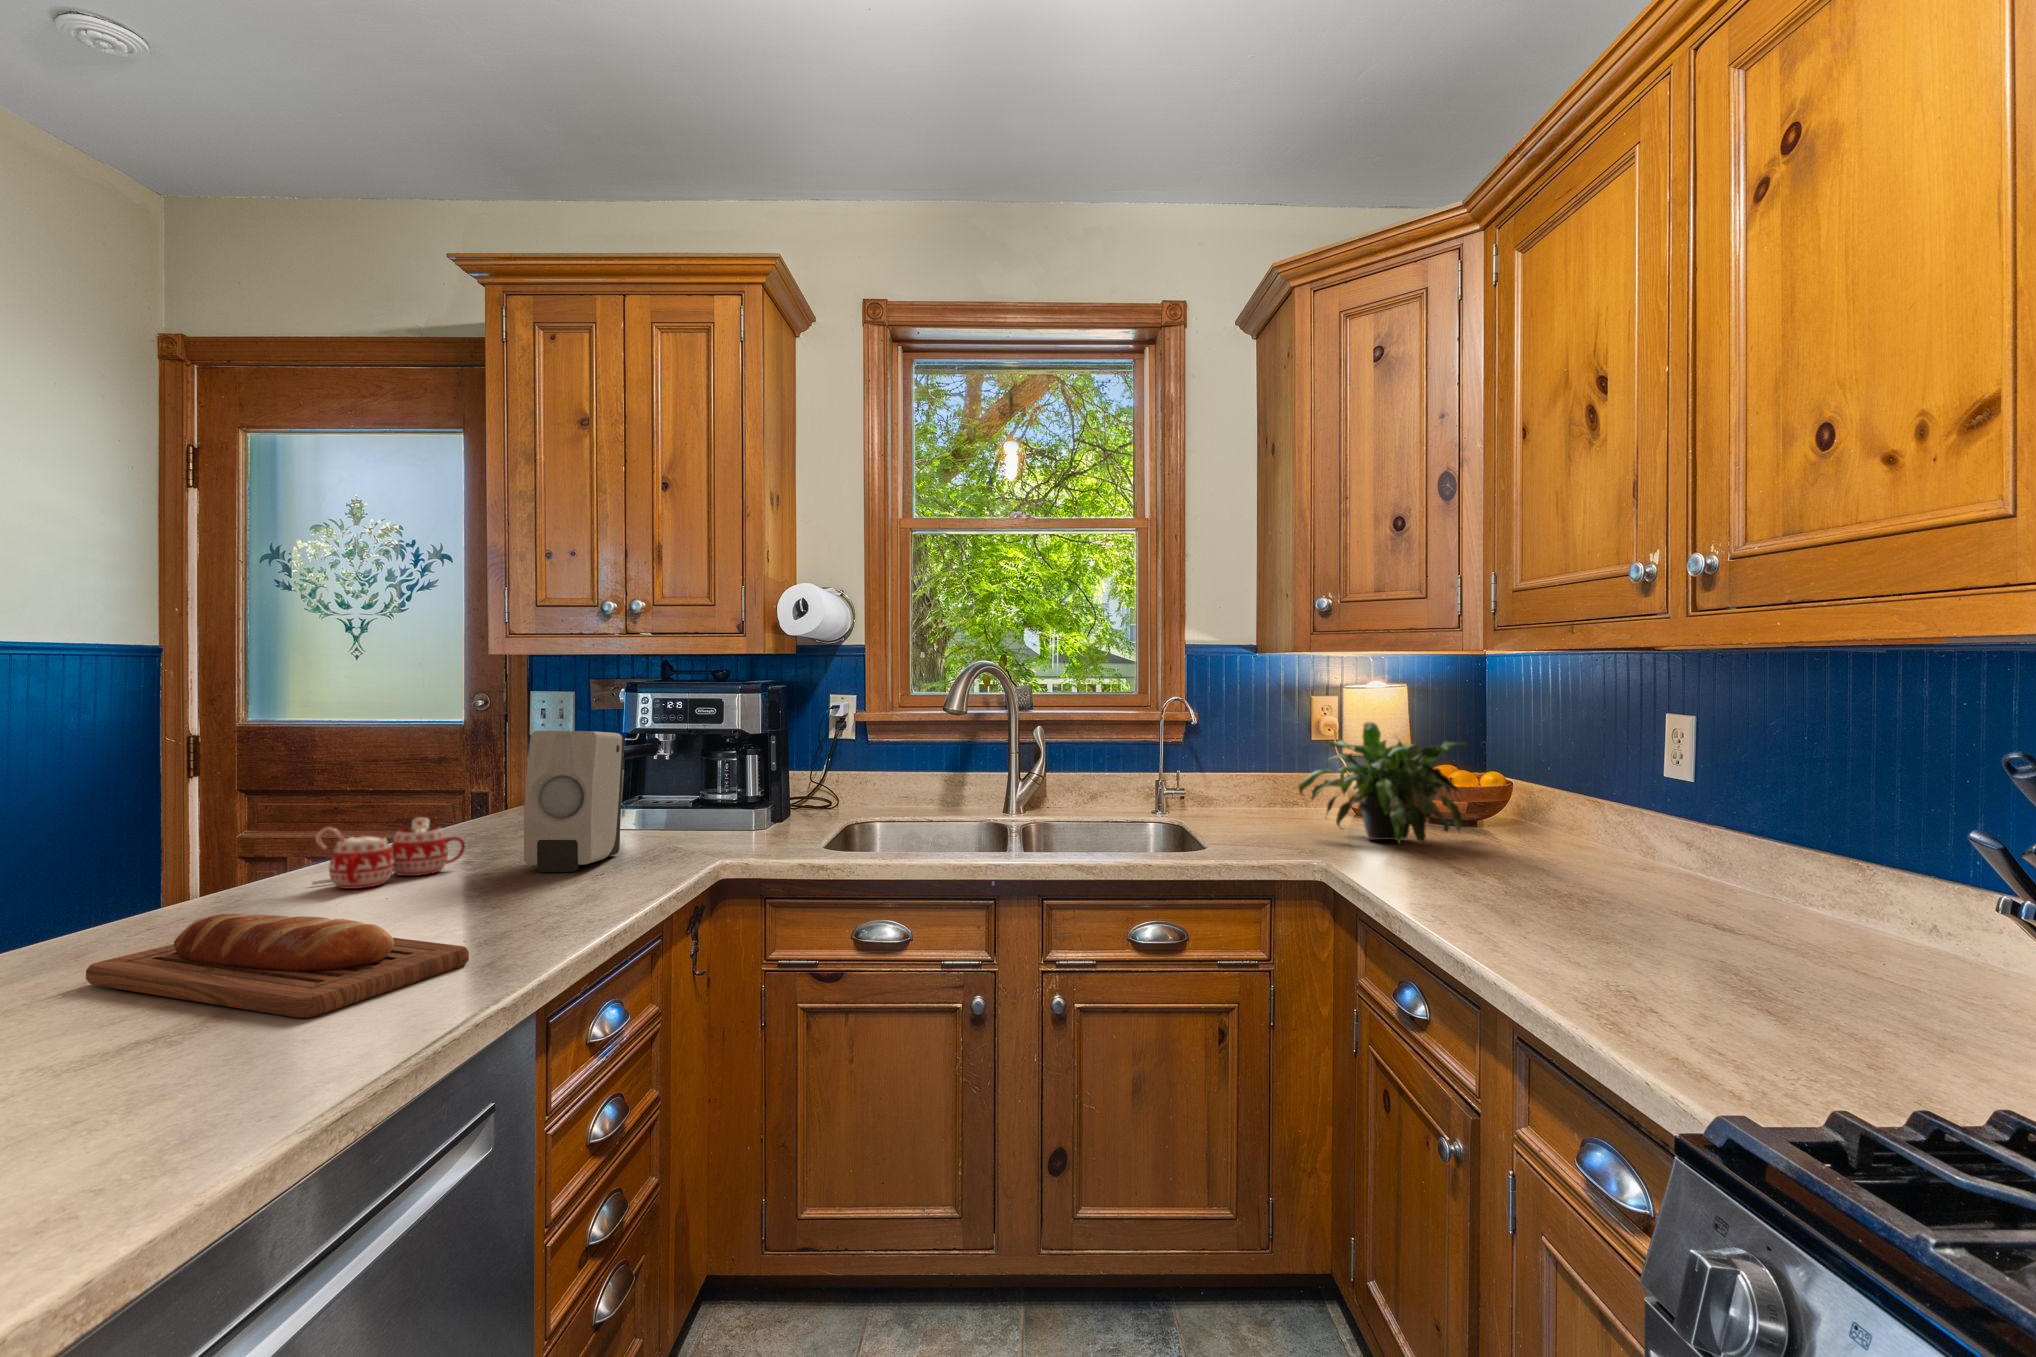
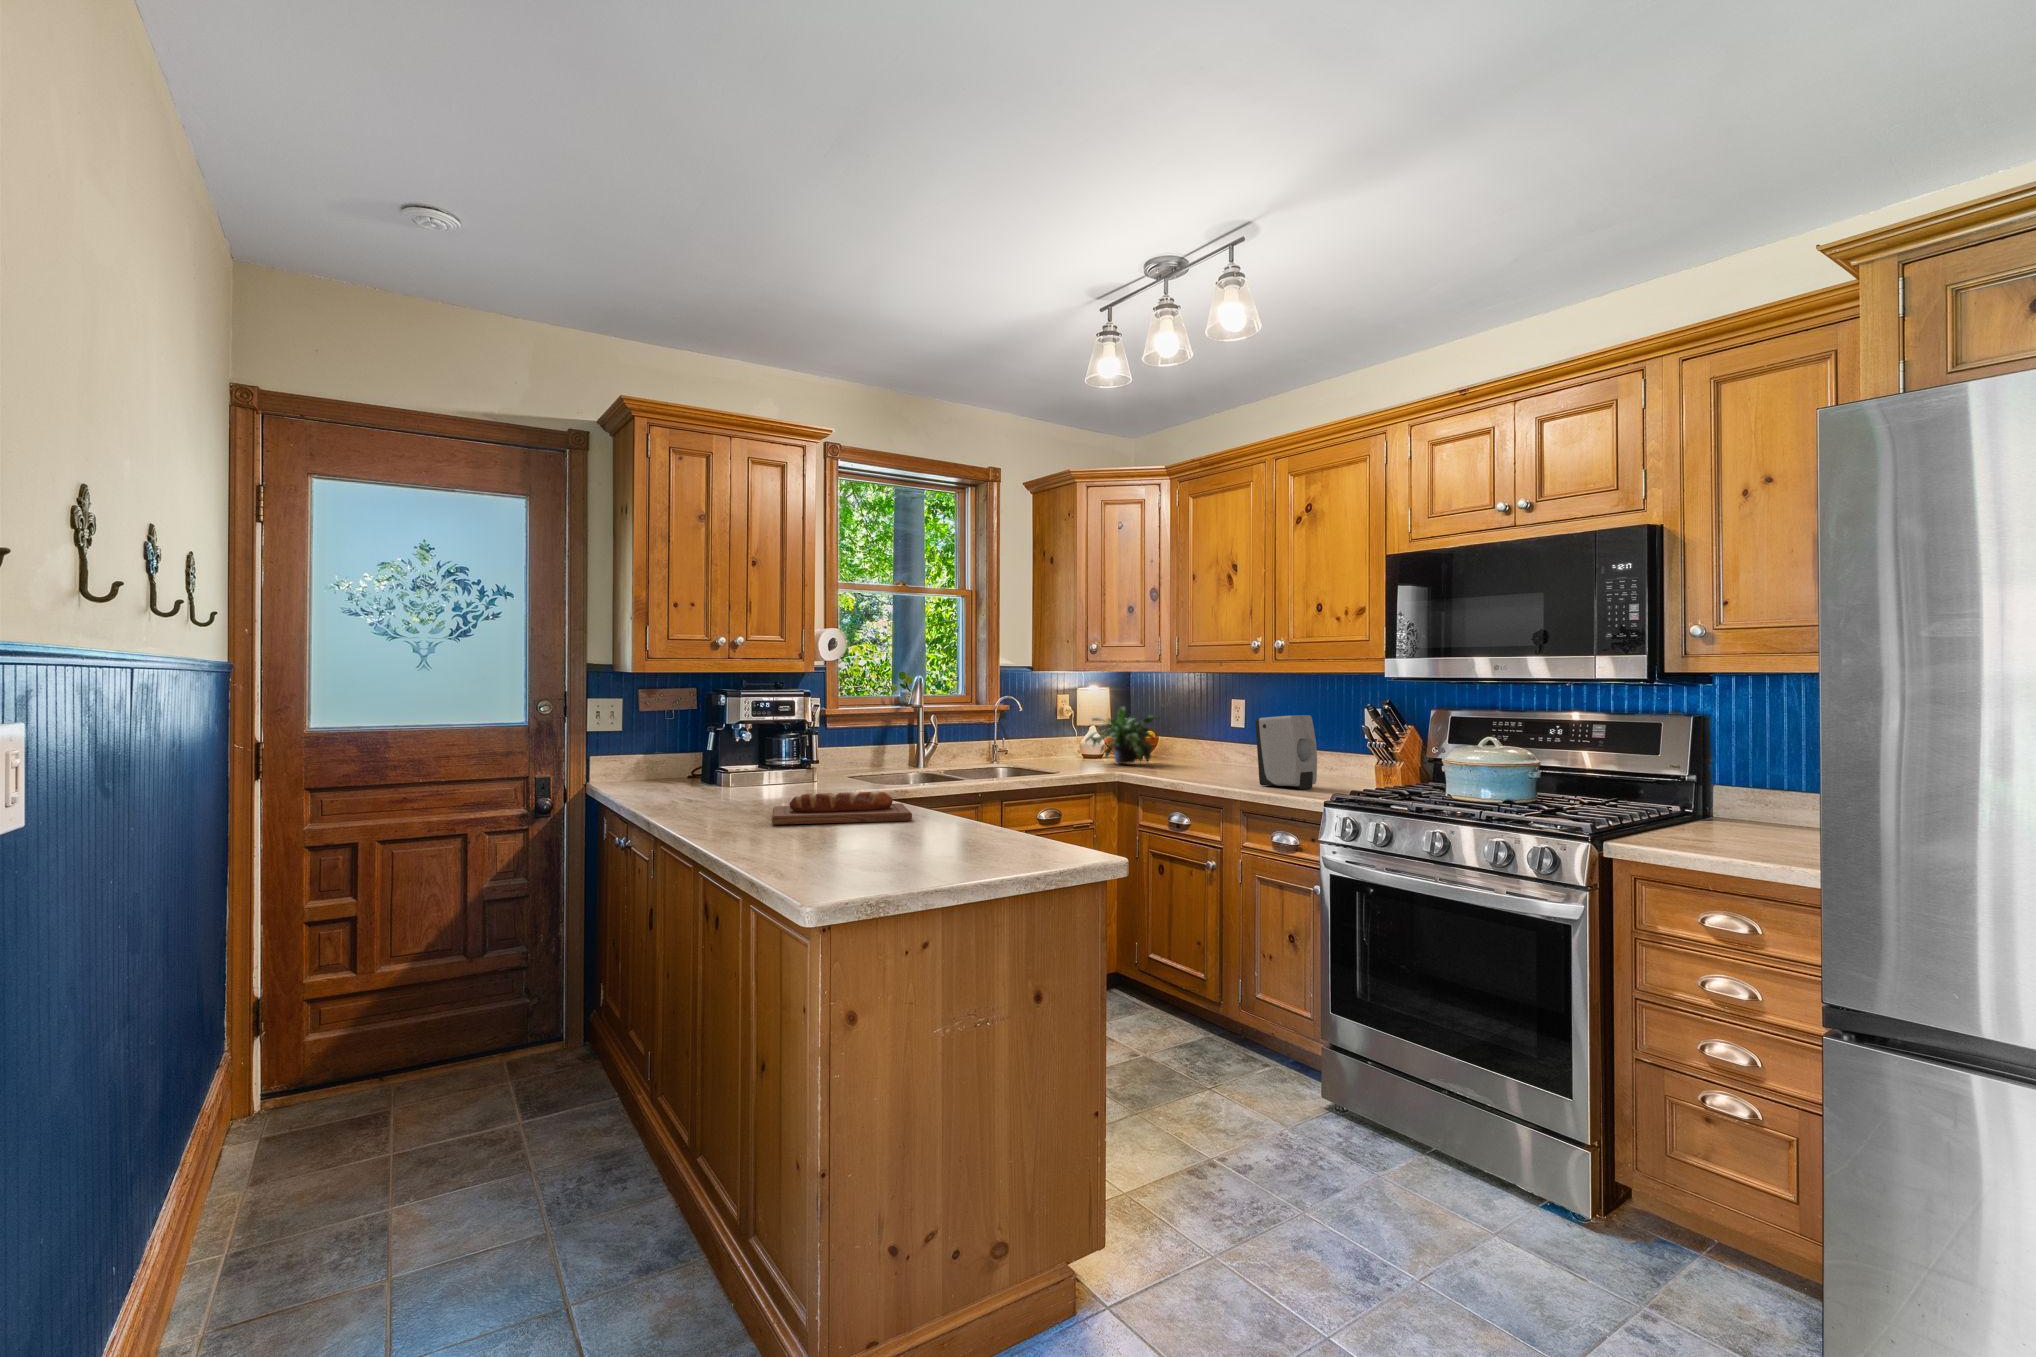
soap dispenser: present [524,731,624,872] -> present [1255,715,1317,789]
mug: present [312,817,465,889] -> none [684,768,733,805]

